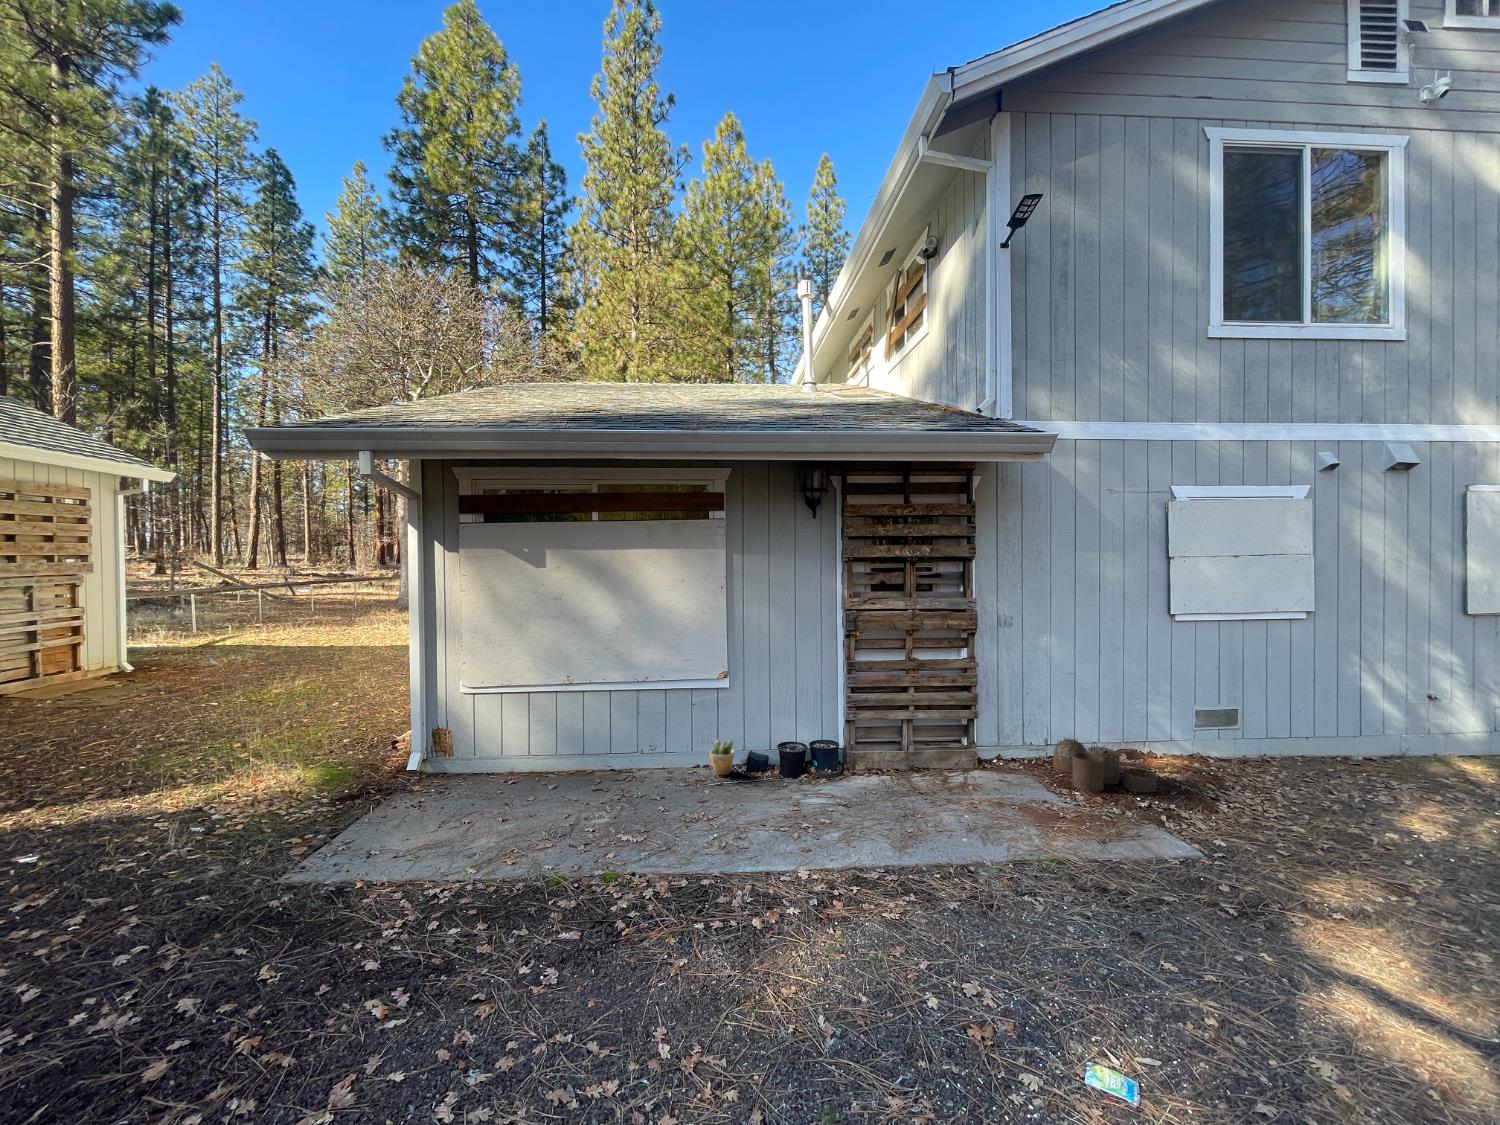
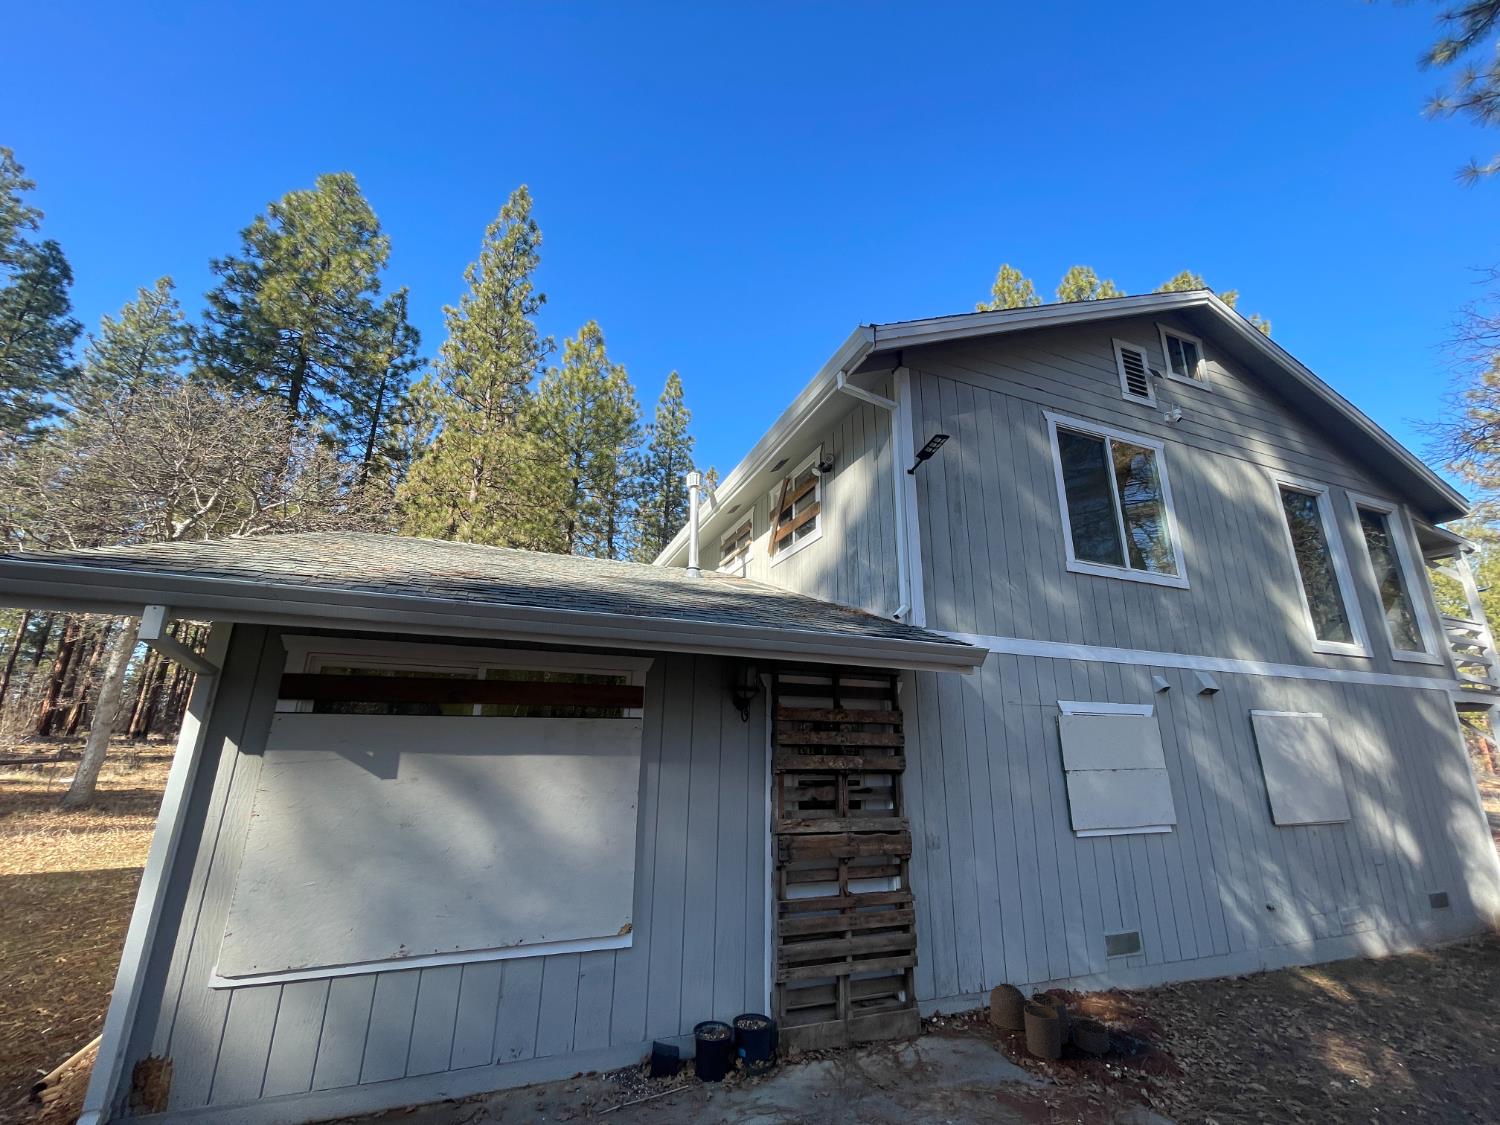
potted plant: present [710,740,734,775] -> none [599,1030,634,1090]

